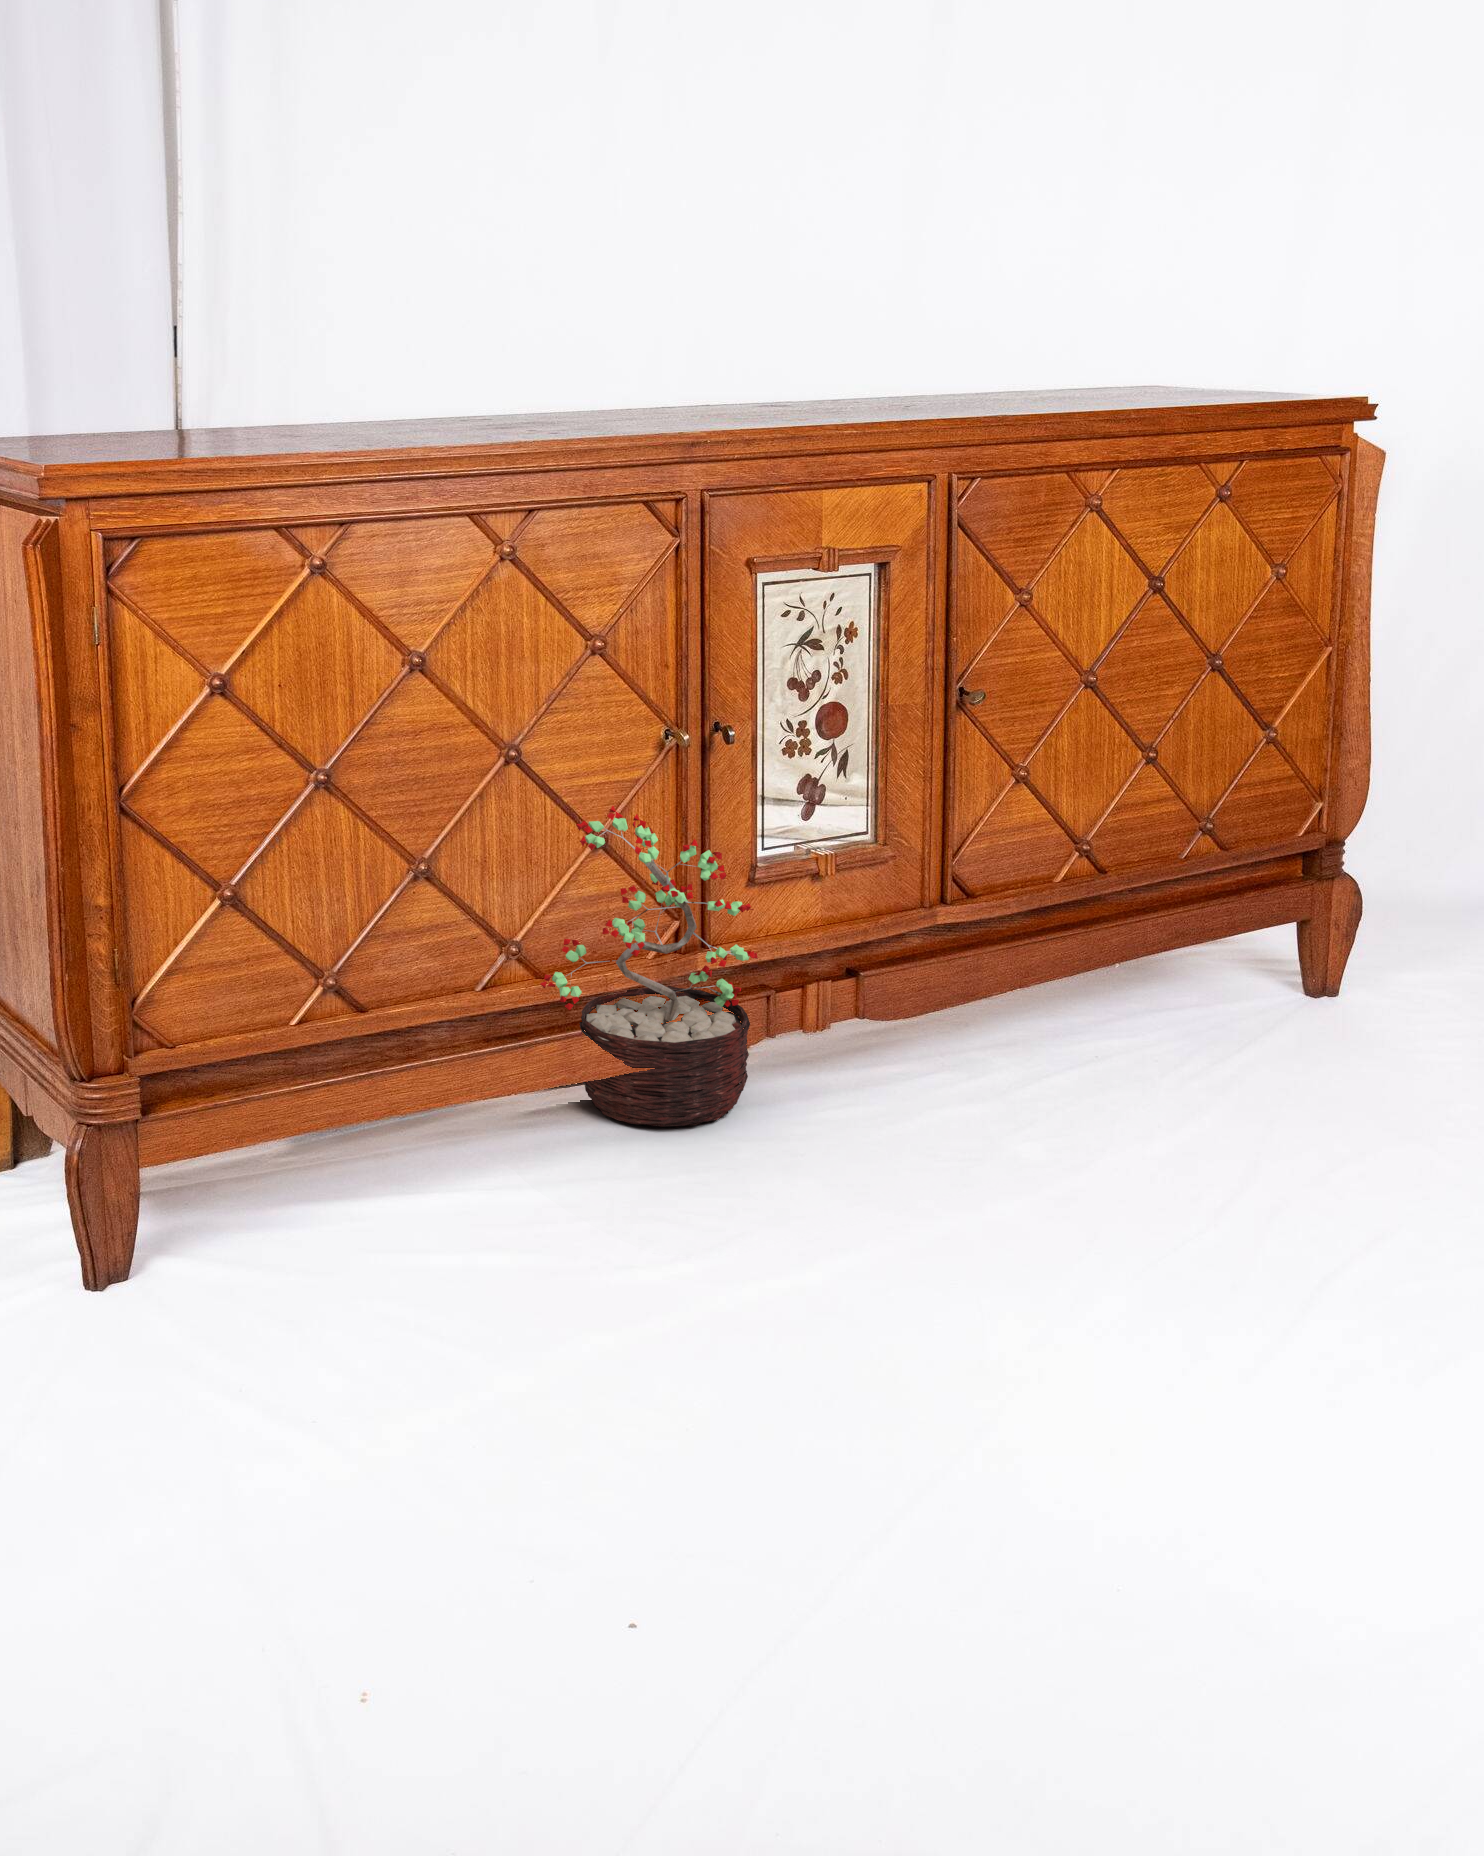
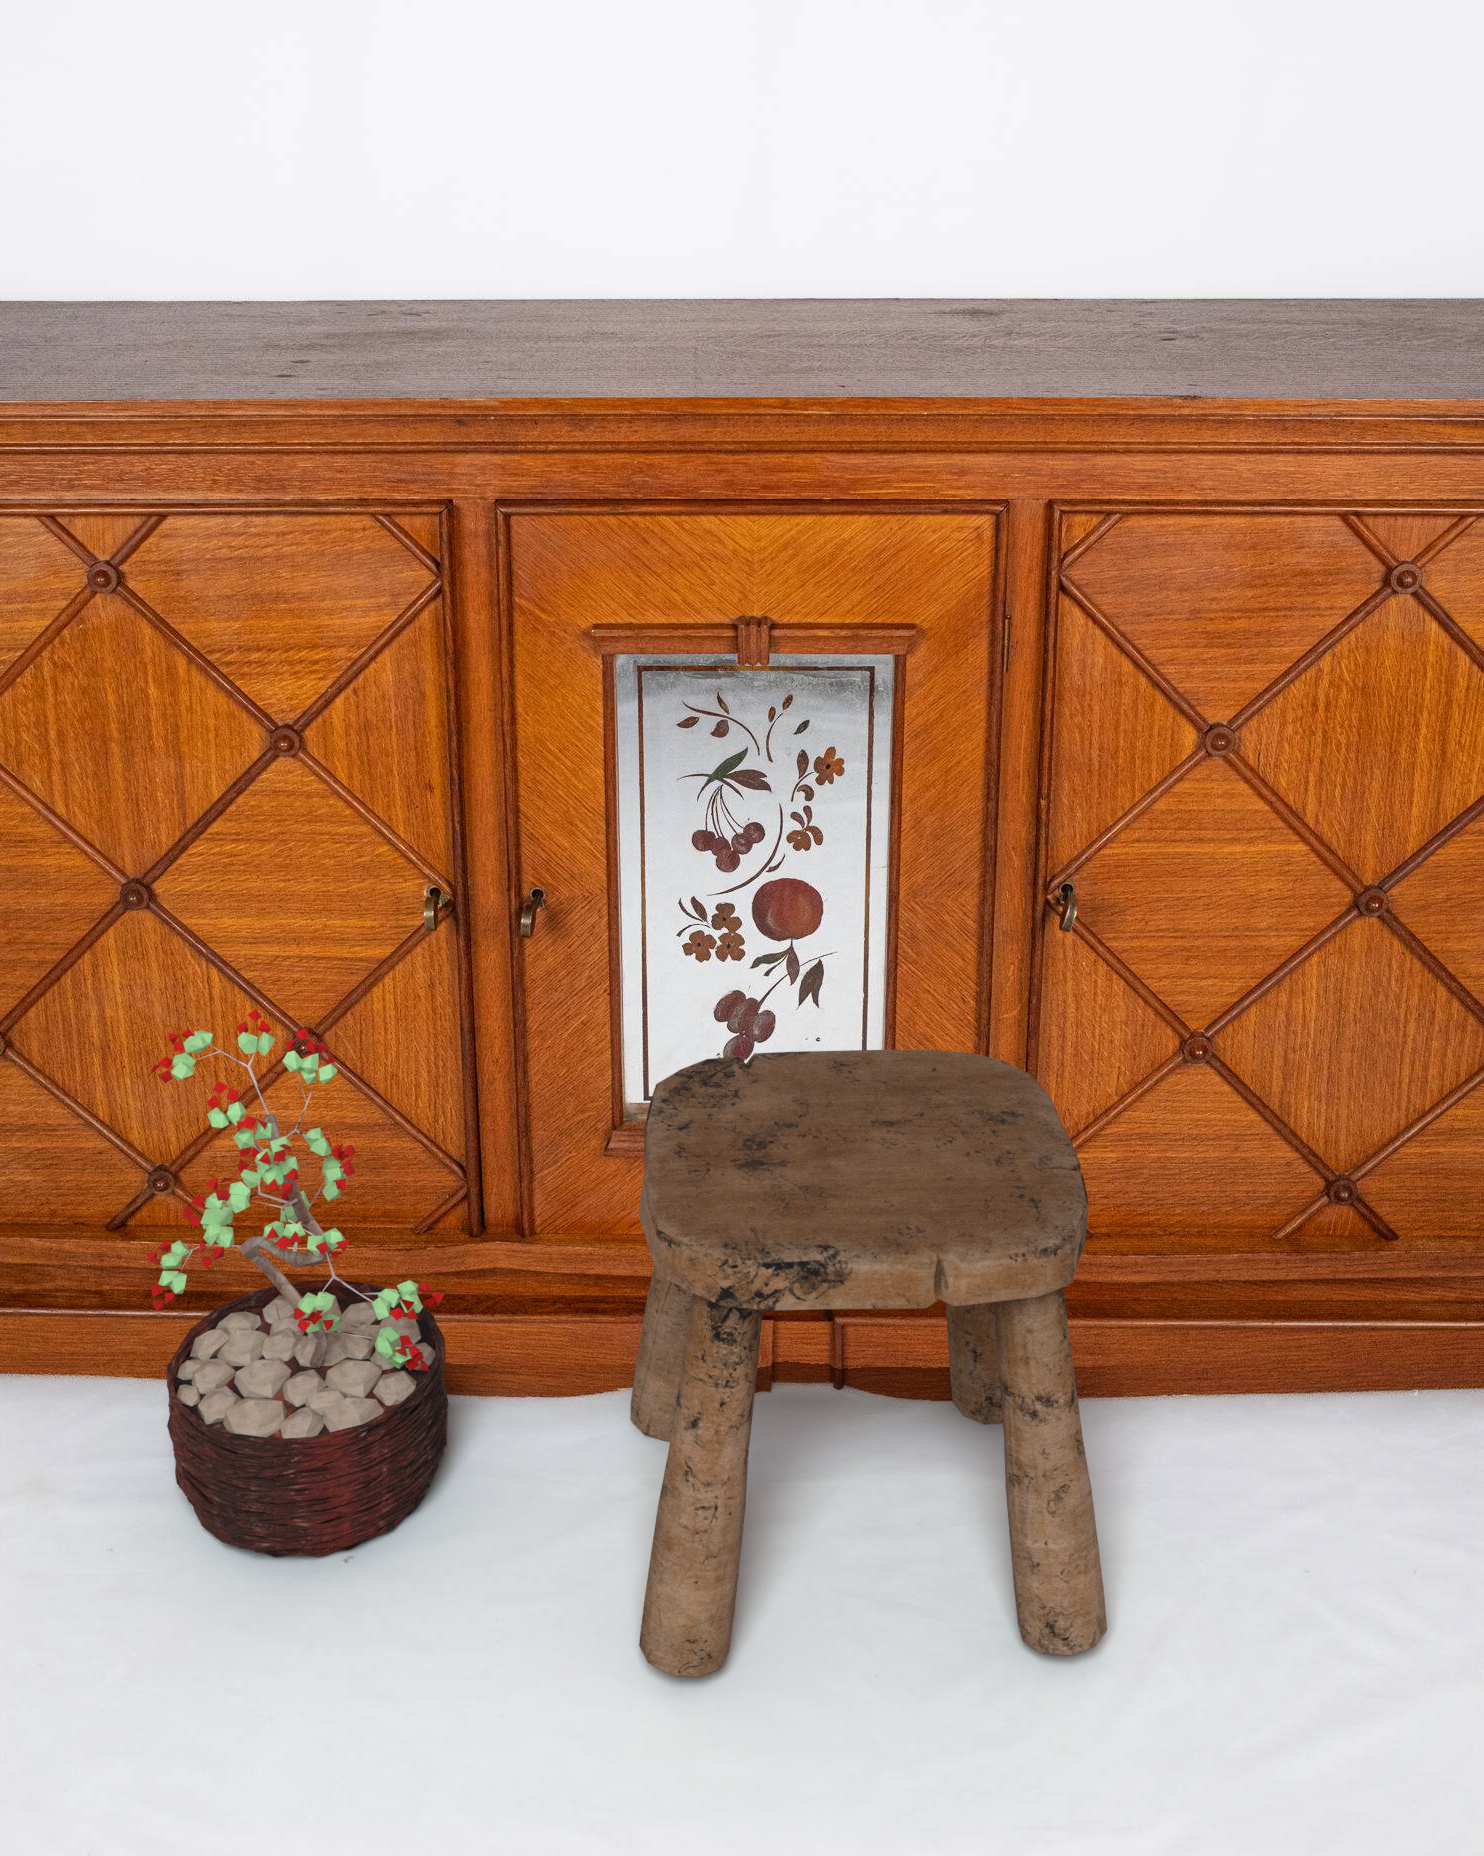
stool: none [777,786,1106,1105] -> present [631,1050,1107,1677]

